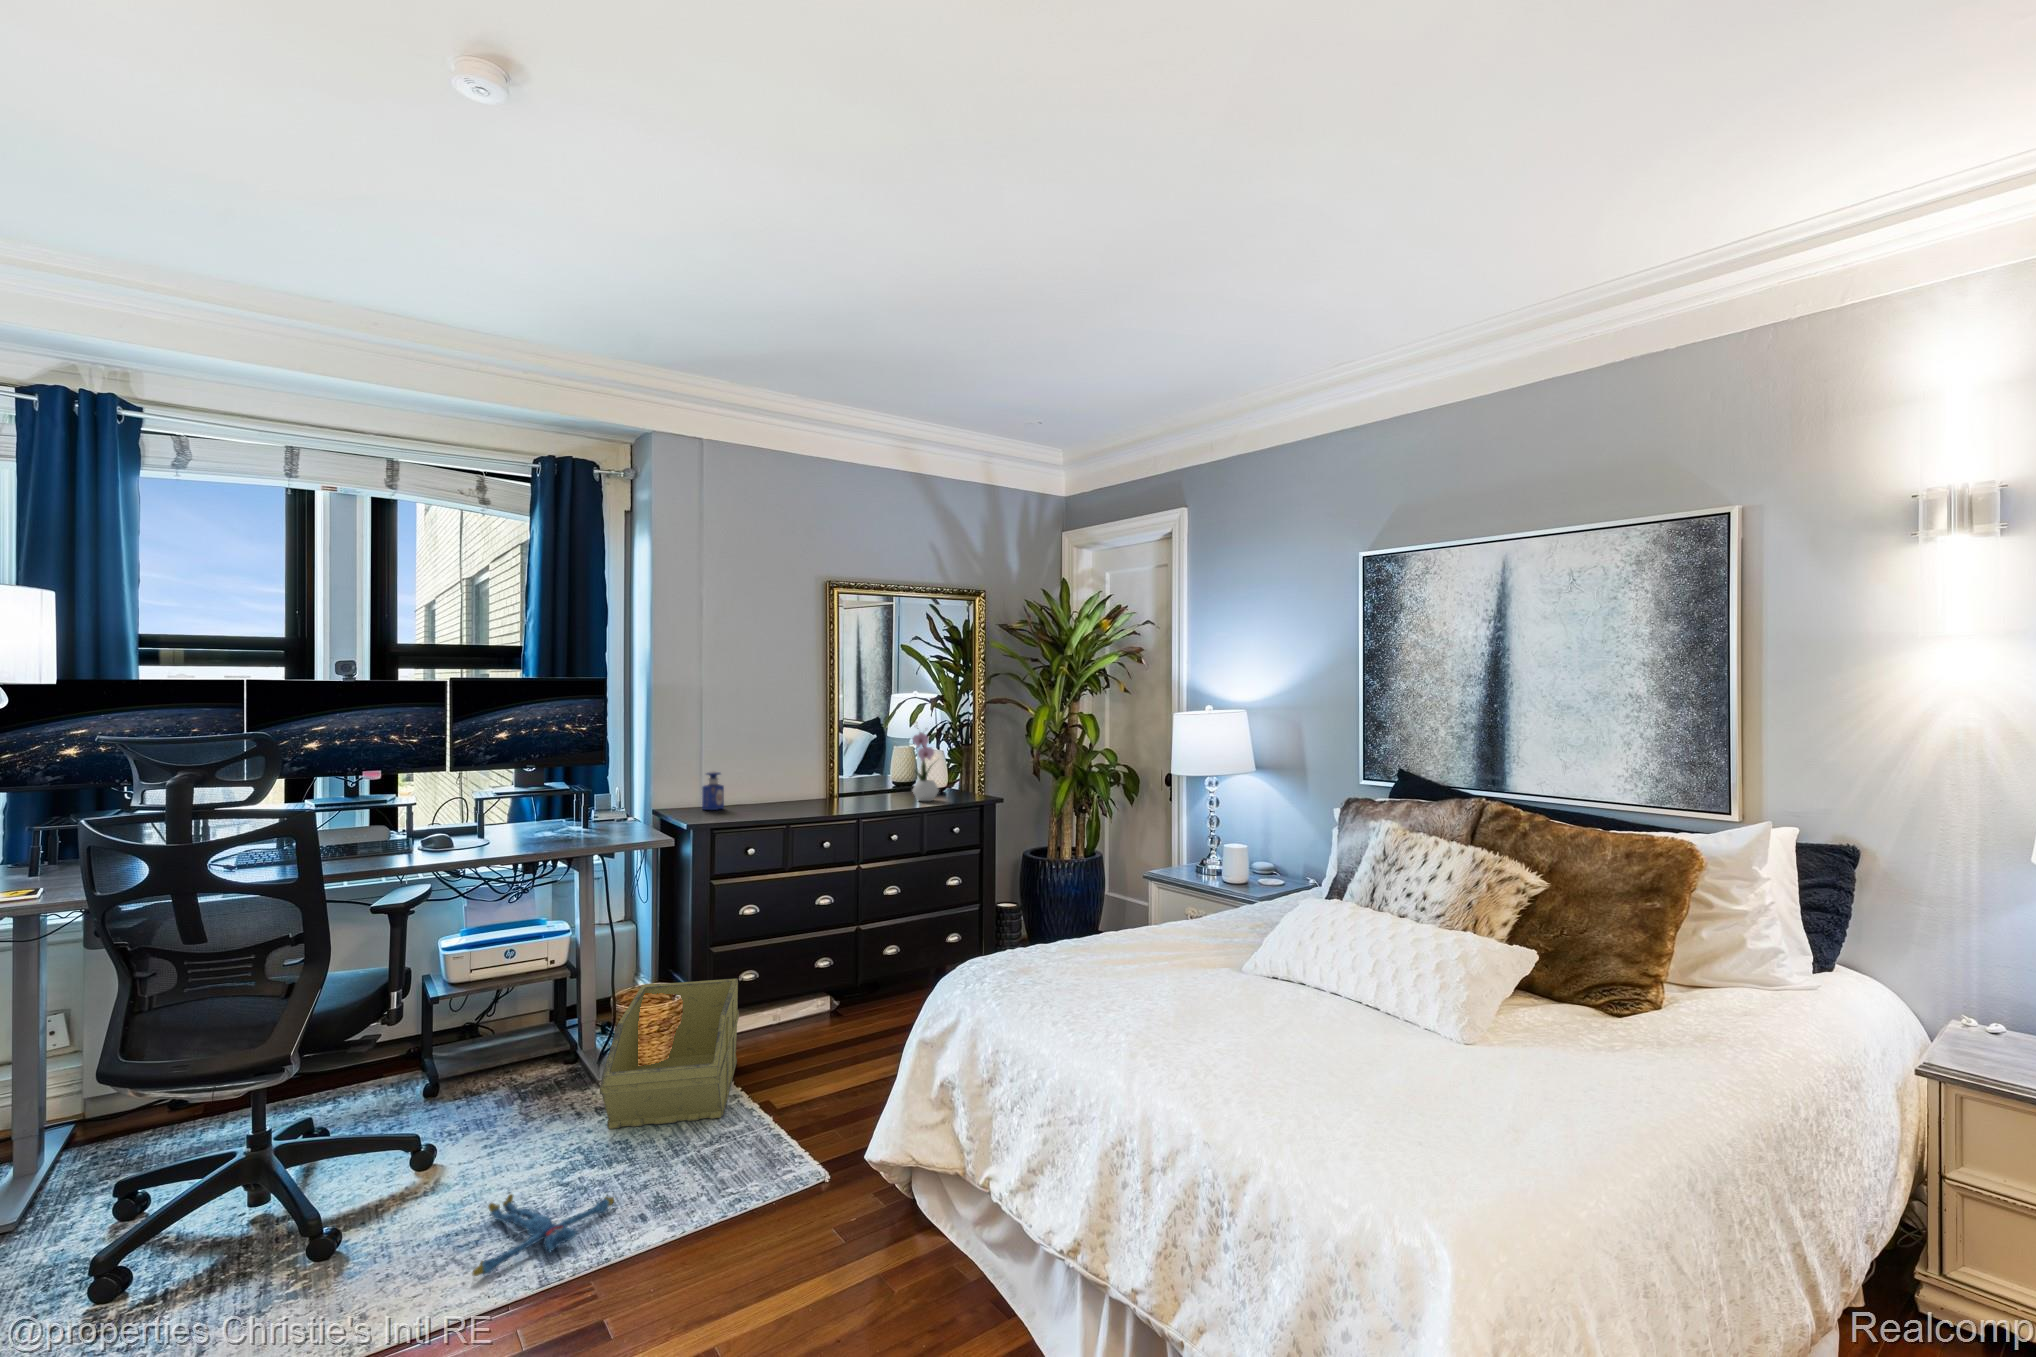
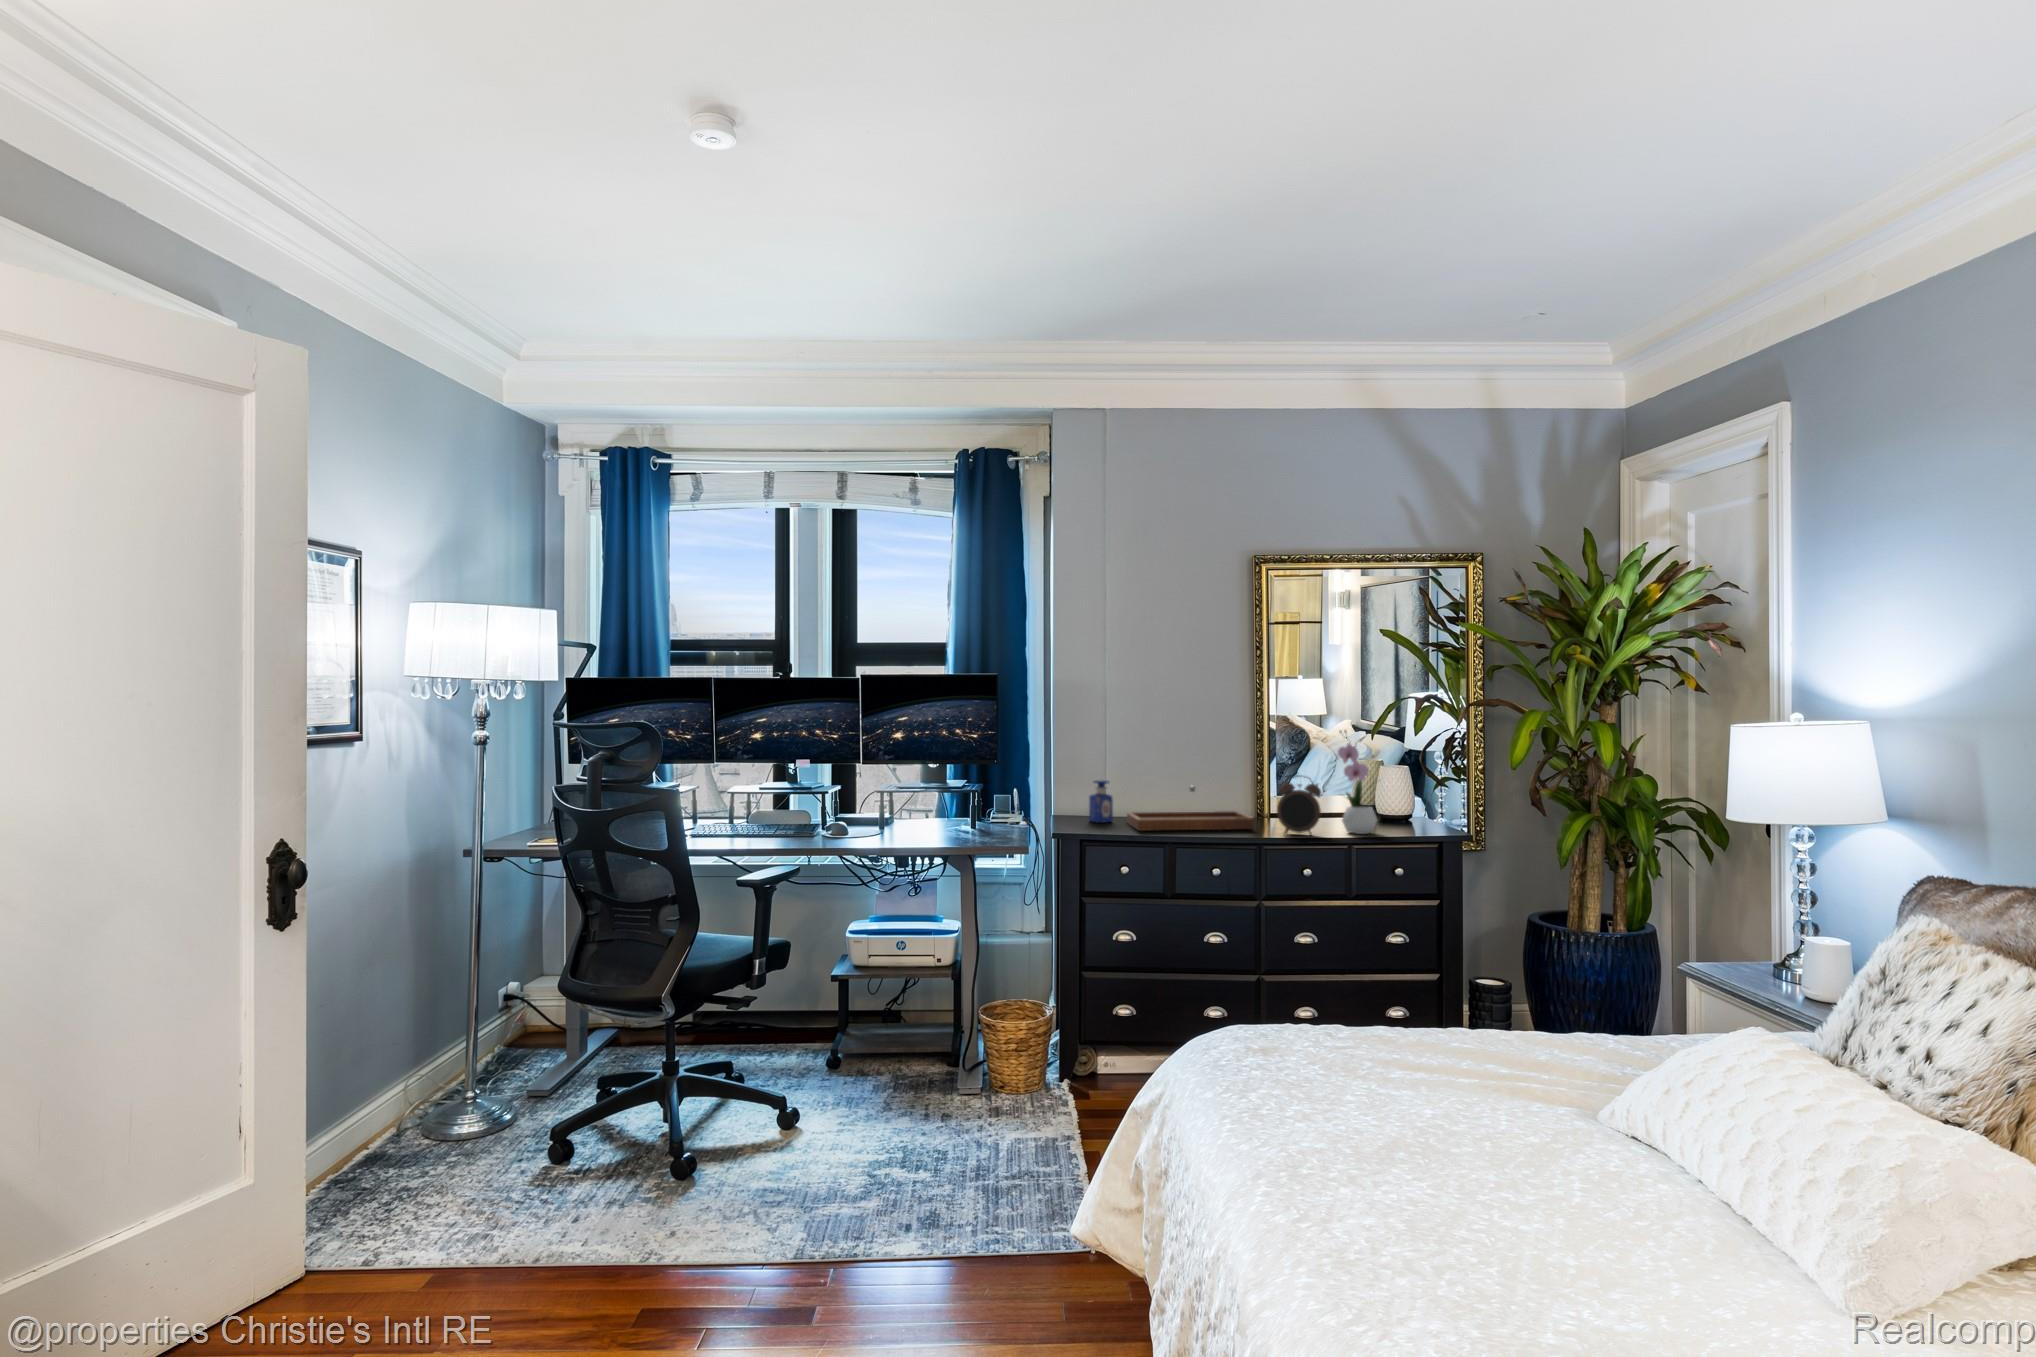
alarm clock: none [869,759,904,806] -> present [1277,776,1321,835]
tray: none [736,772,849,814] -> present [1127,786,1254,831]
storage bin: present [600,979,739,1129] -> none [924,1002,1104,1157]
plush toy: present [473,1194,614,1276] -> none [756,1168,894,1231]

